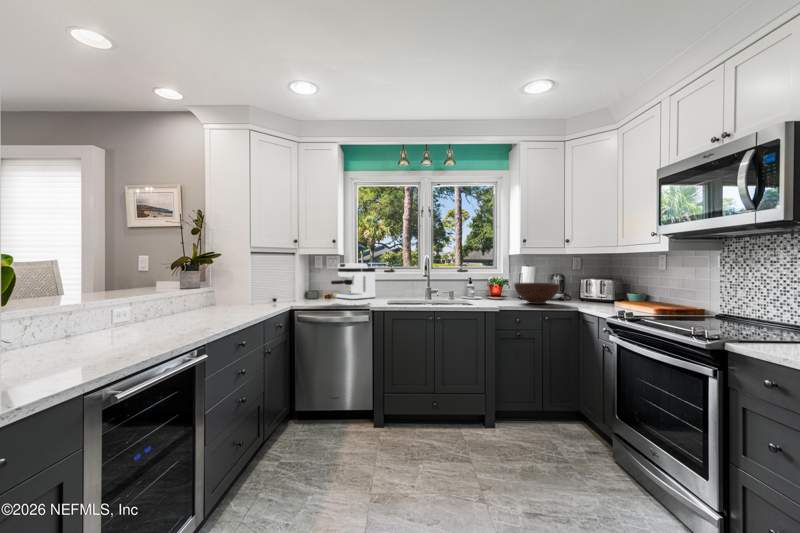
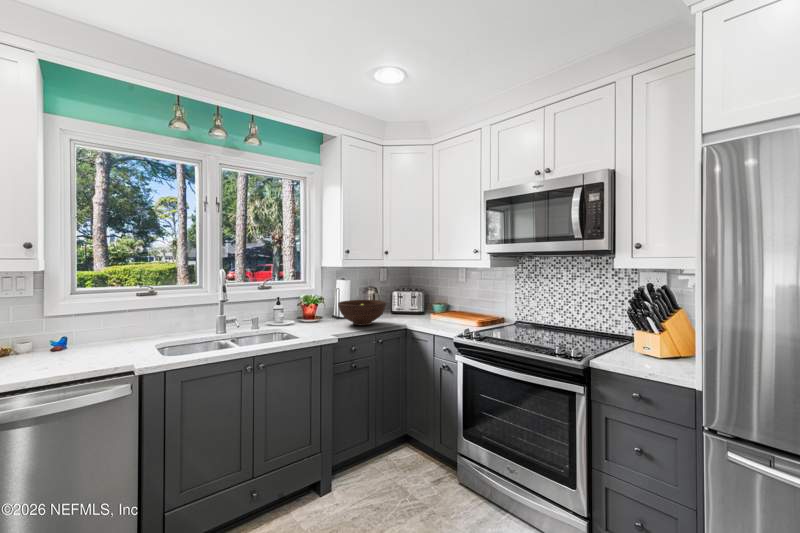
coffee maker: present [331,263,375,304] -> none [32,290,138,368]

